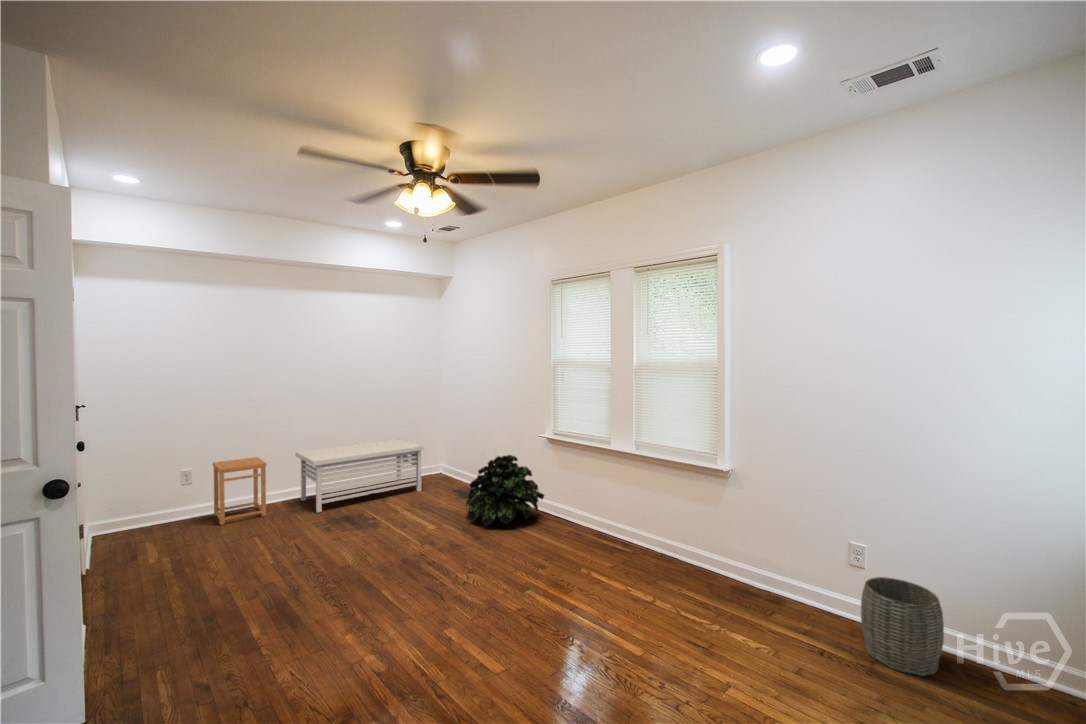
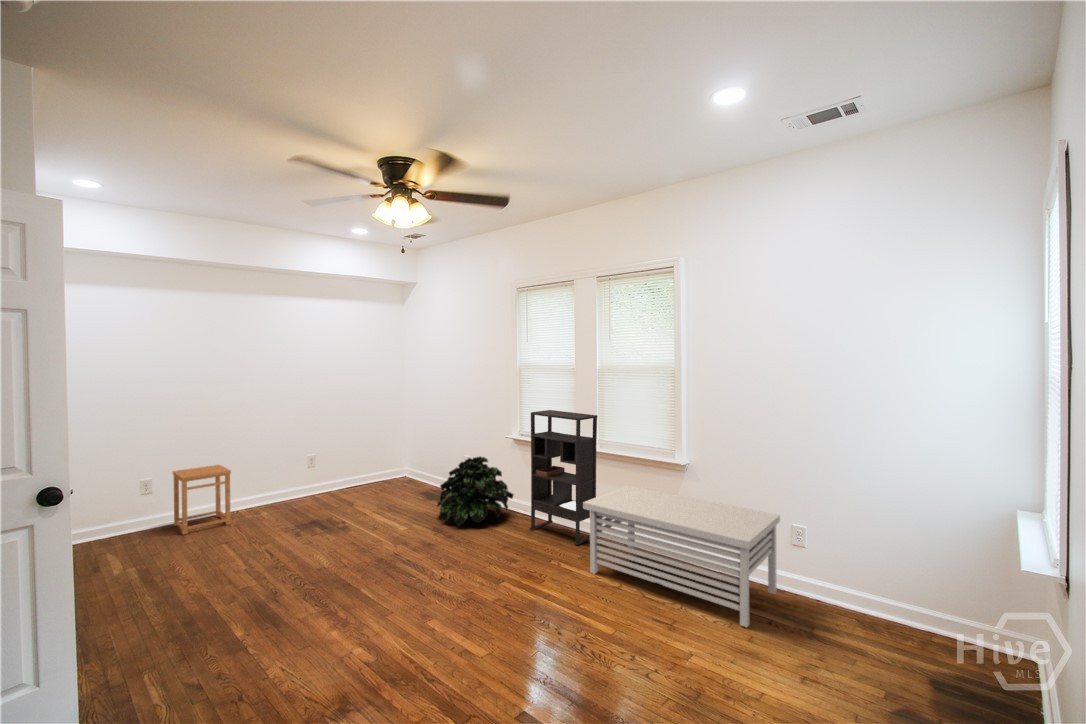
bookshelf: none [559,408,631,552] -> present [529,410,598,545]
storage bench: present [295,439,424,512] -> present [583,486,780,627]
woven basket: present [861,577,944,675] -> none [801,554,868,636]

